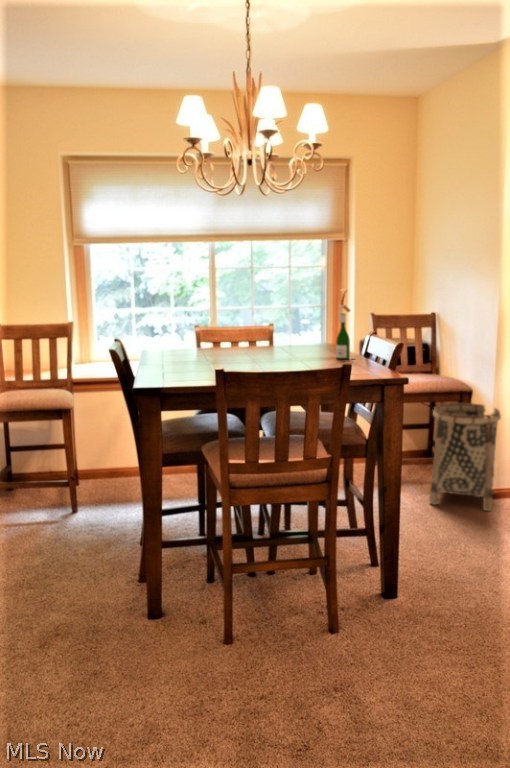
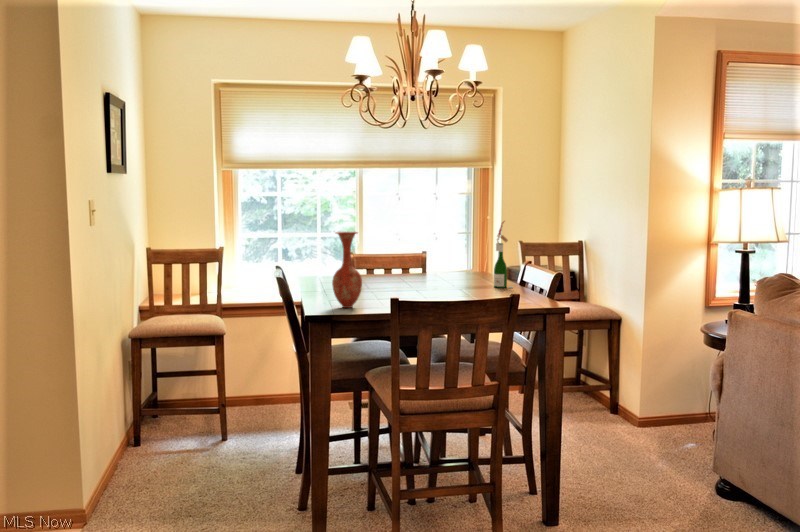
vase: none [163,301,194,380] -> present [332,232,362,308]
basket: present [429,403,501,511] -> none [582,331,651,439]

